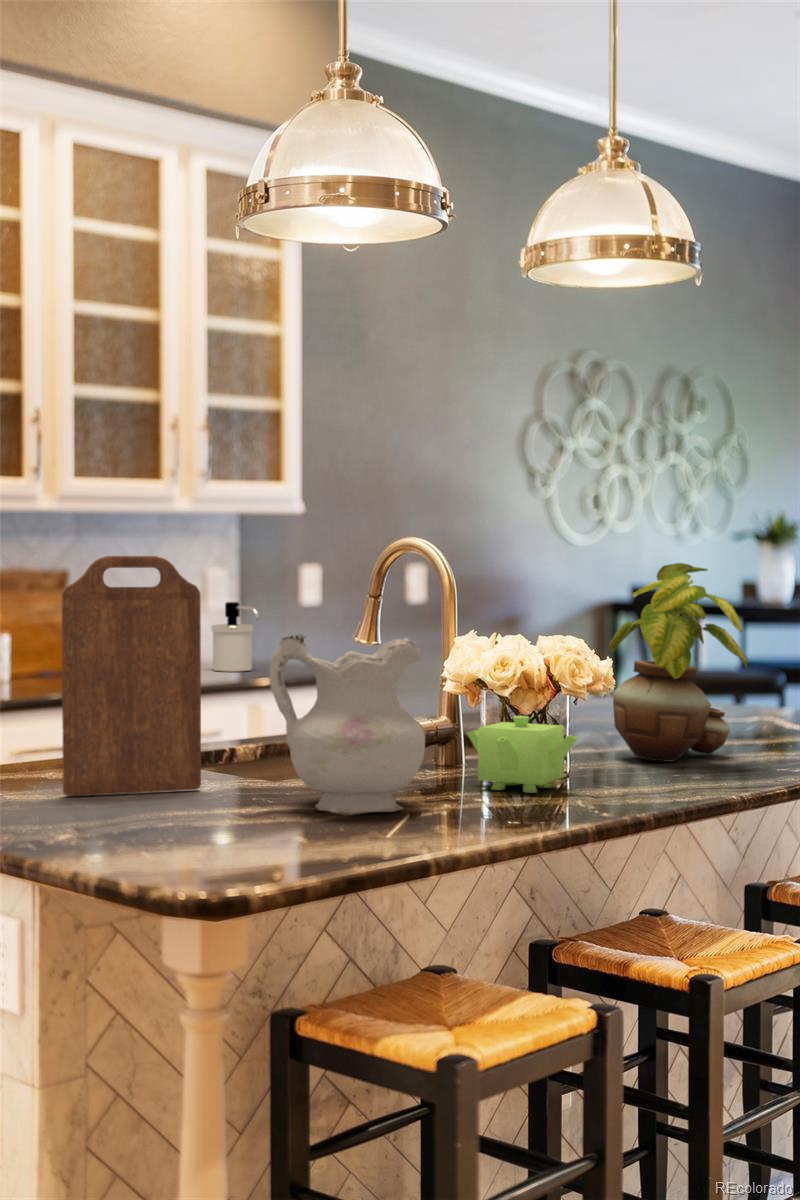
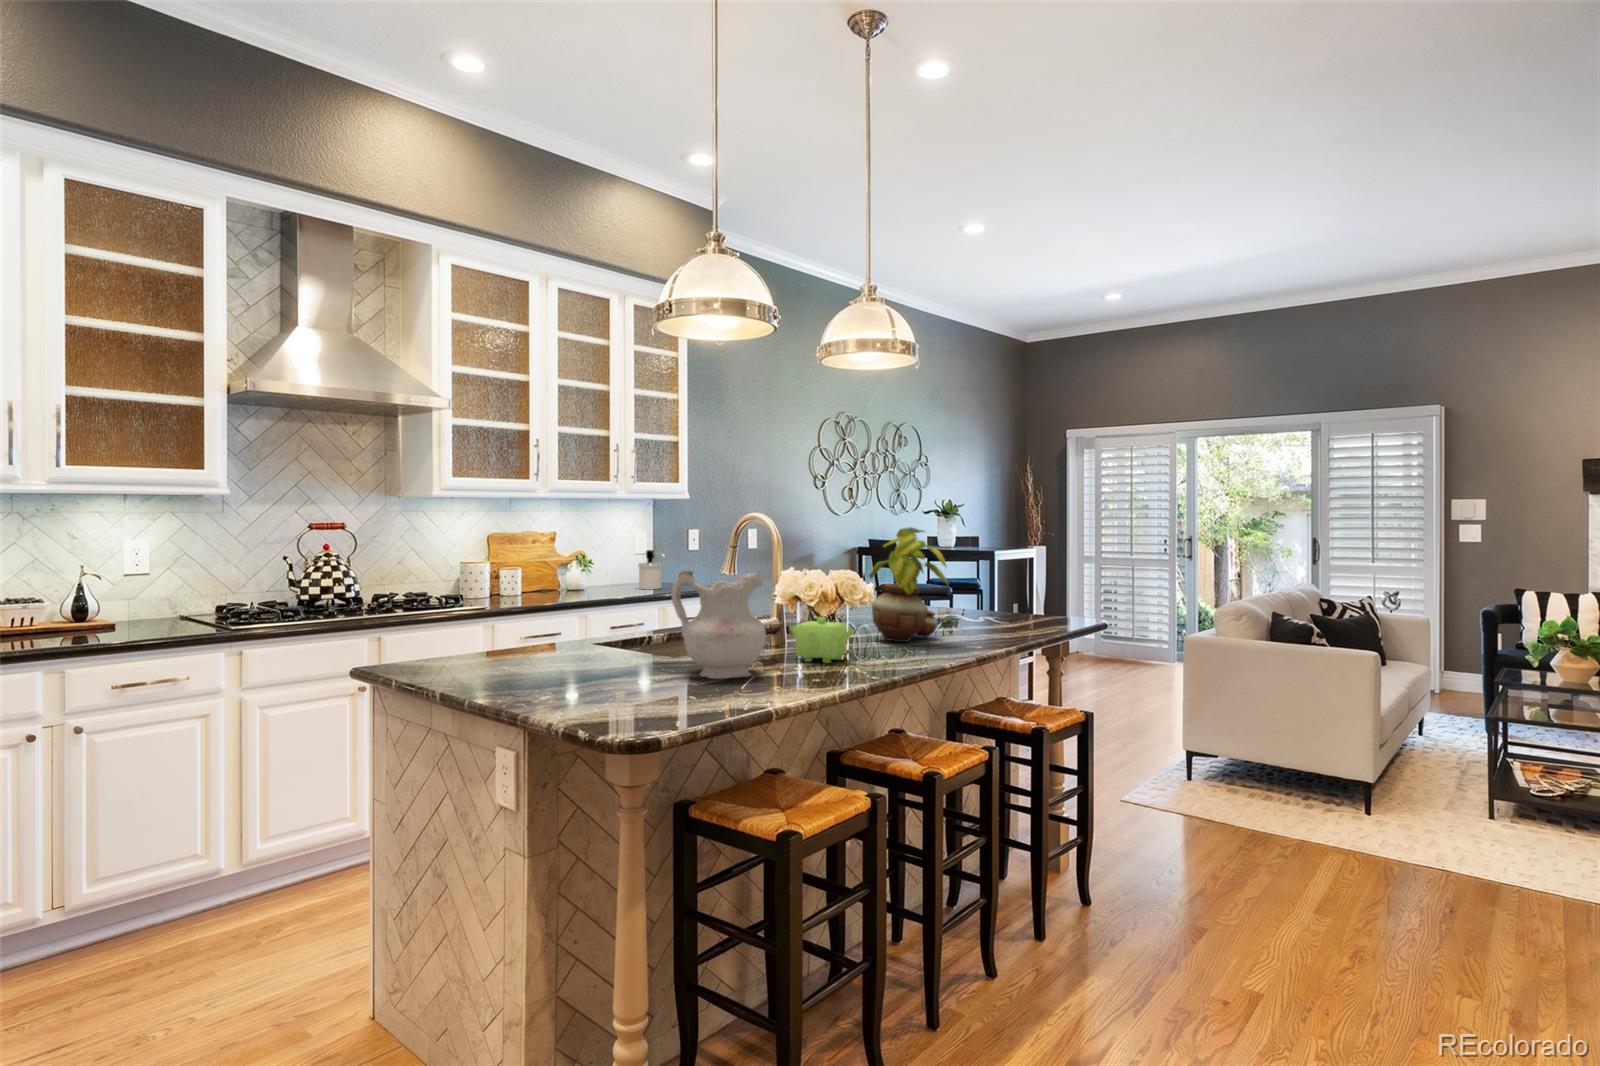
cutting board: present [62,556,201,796] -> none [544,523,630,670]

